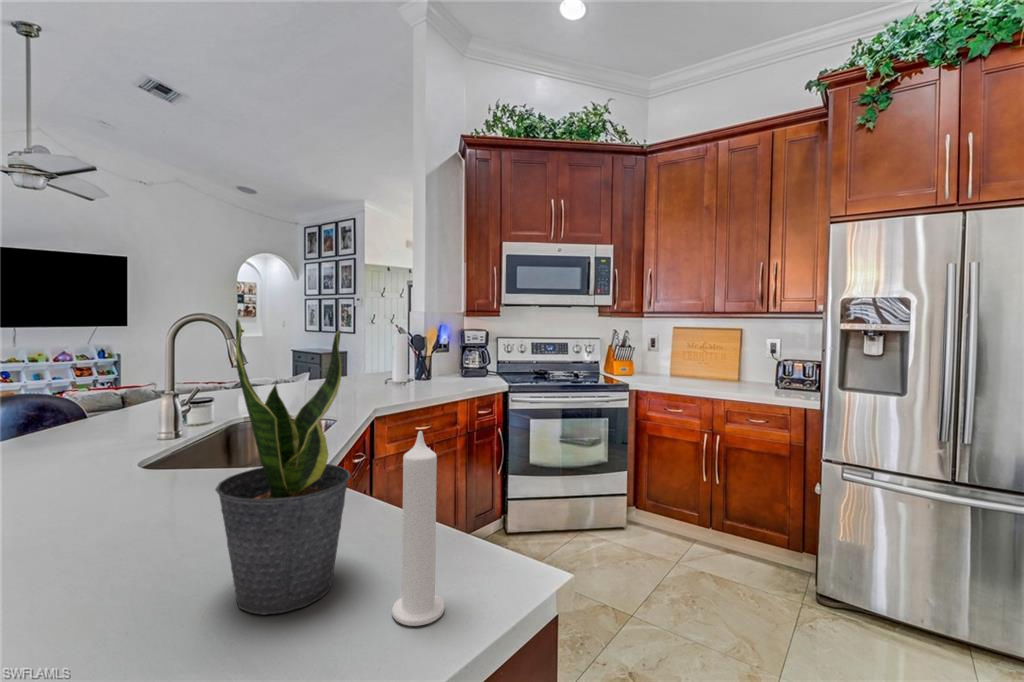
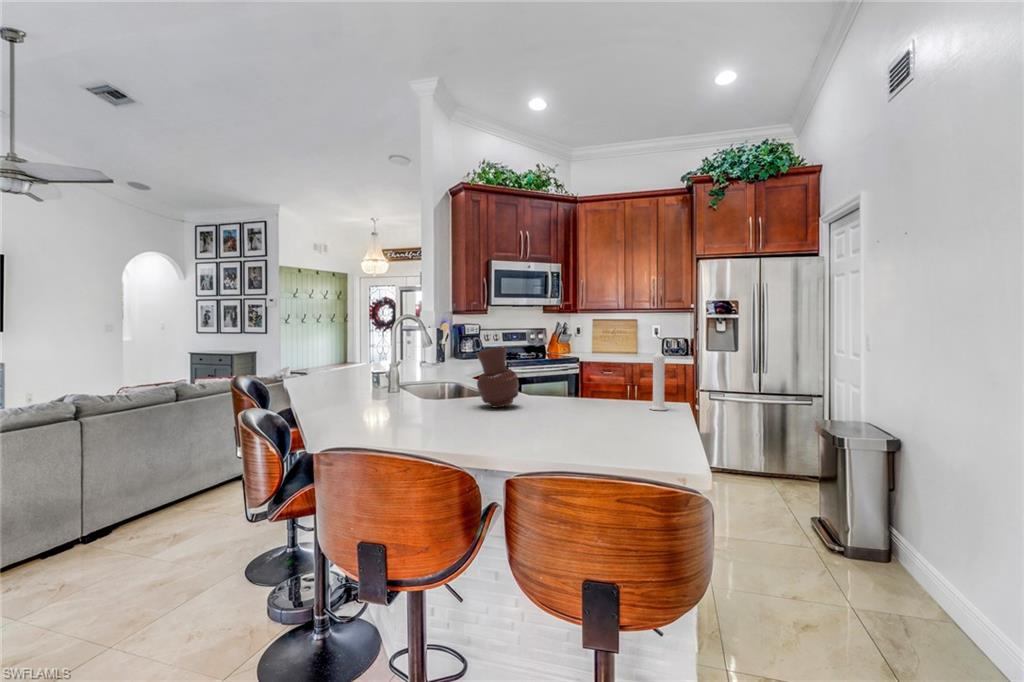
potted plant: present [215,319,351,615] -> none [585,310,631,413]
vase: none [76,394,191,529] -> present [476,347,519,407]

